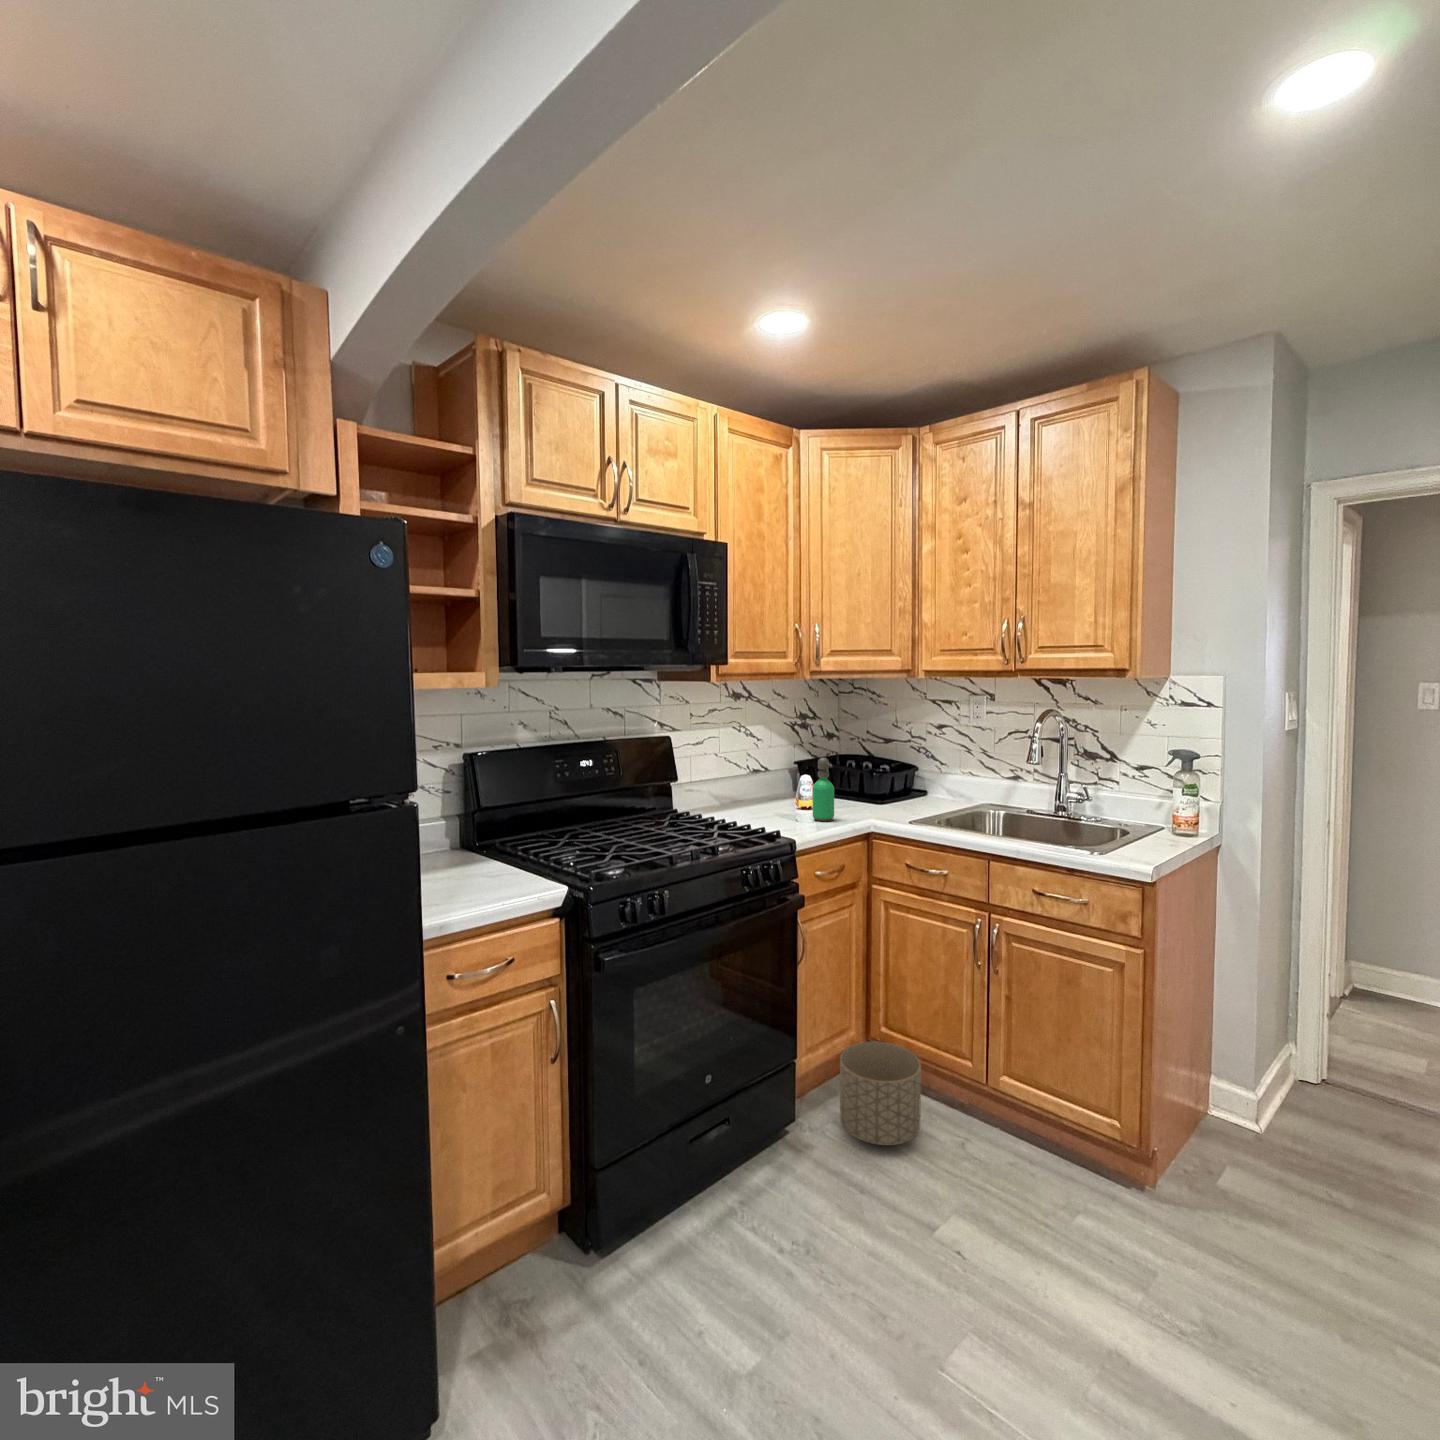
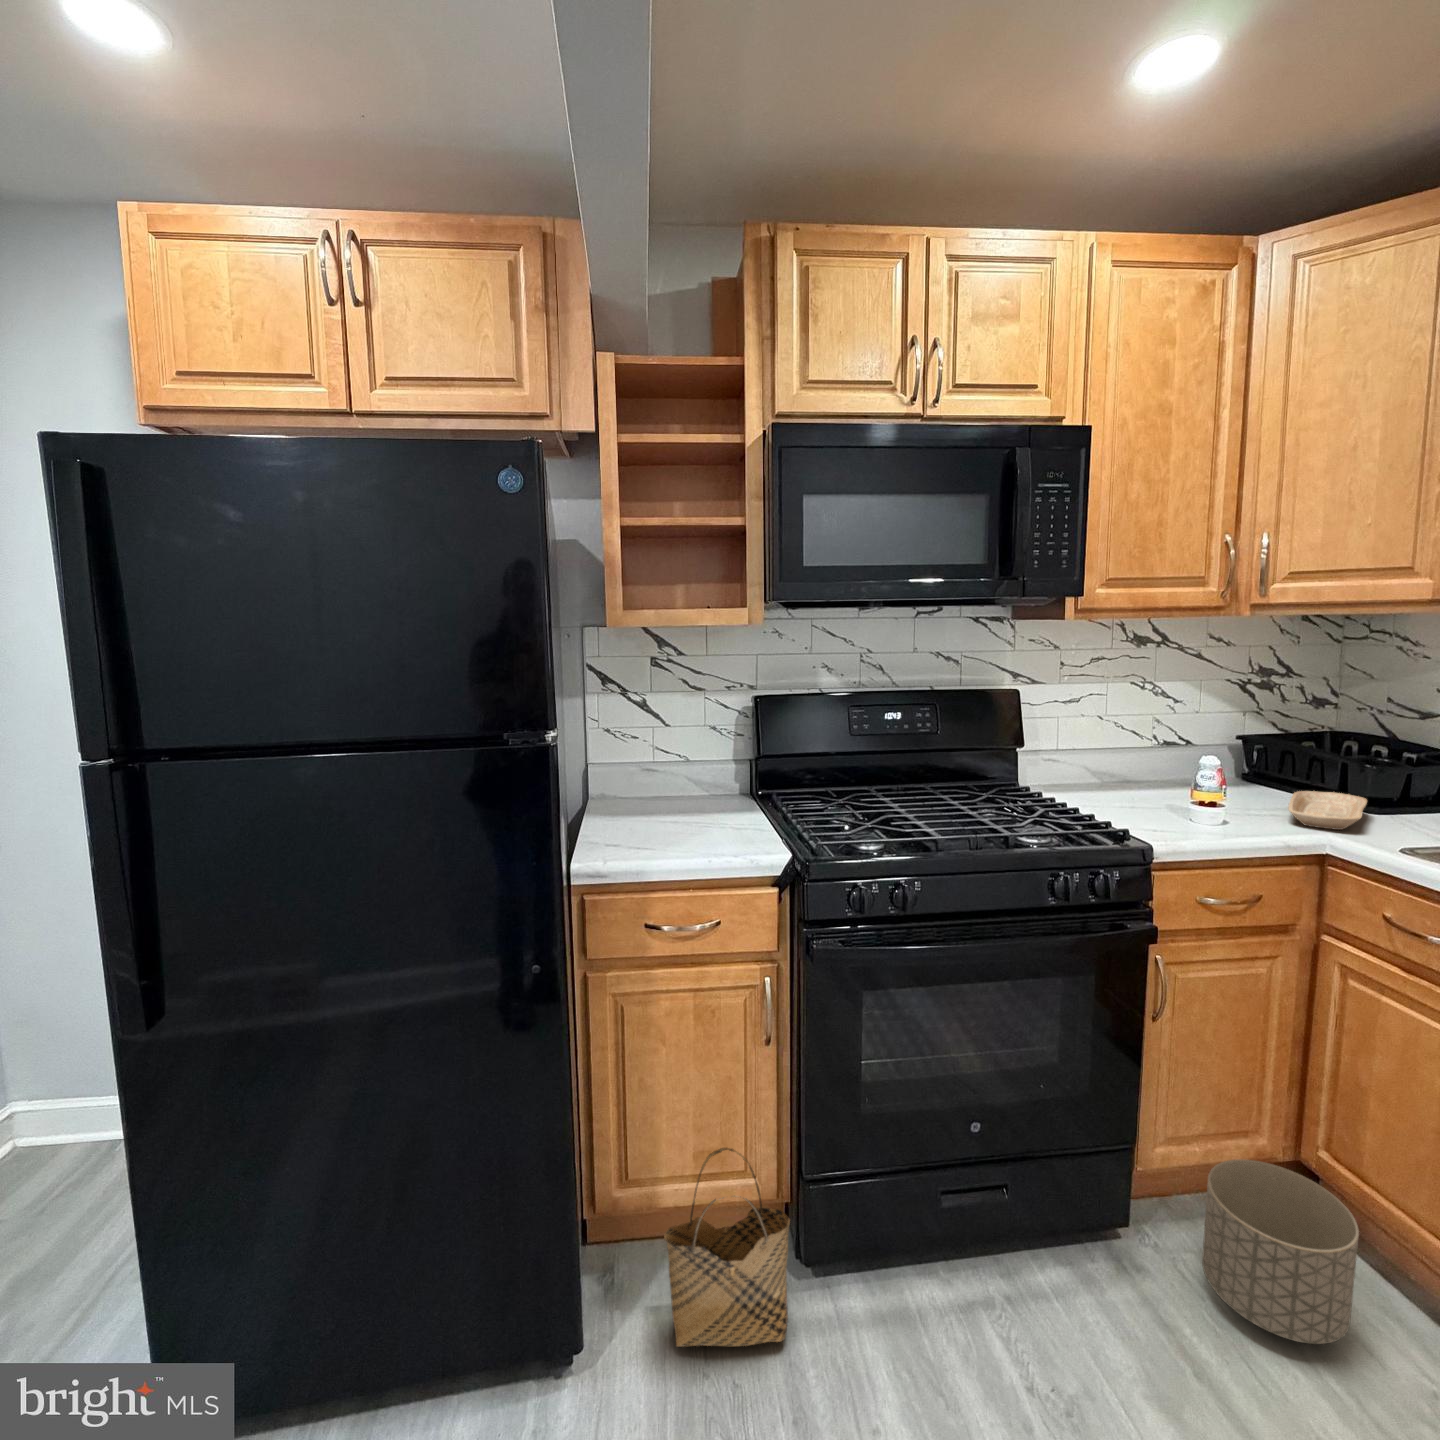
soap dispenser: present [813,758,834,821] -> none [1218,732,1259,827]
tray: none [838,794,883,816] -> present [1288,791,1367,830]
woven basket: none [498,1165,608,1368] -> present [664,1148,790,1347]

